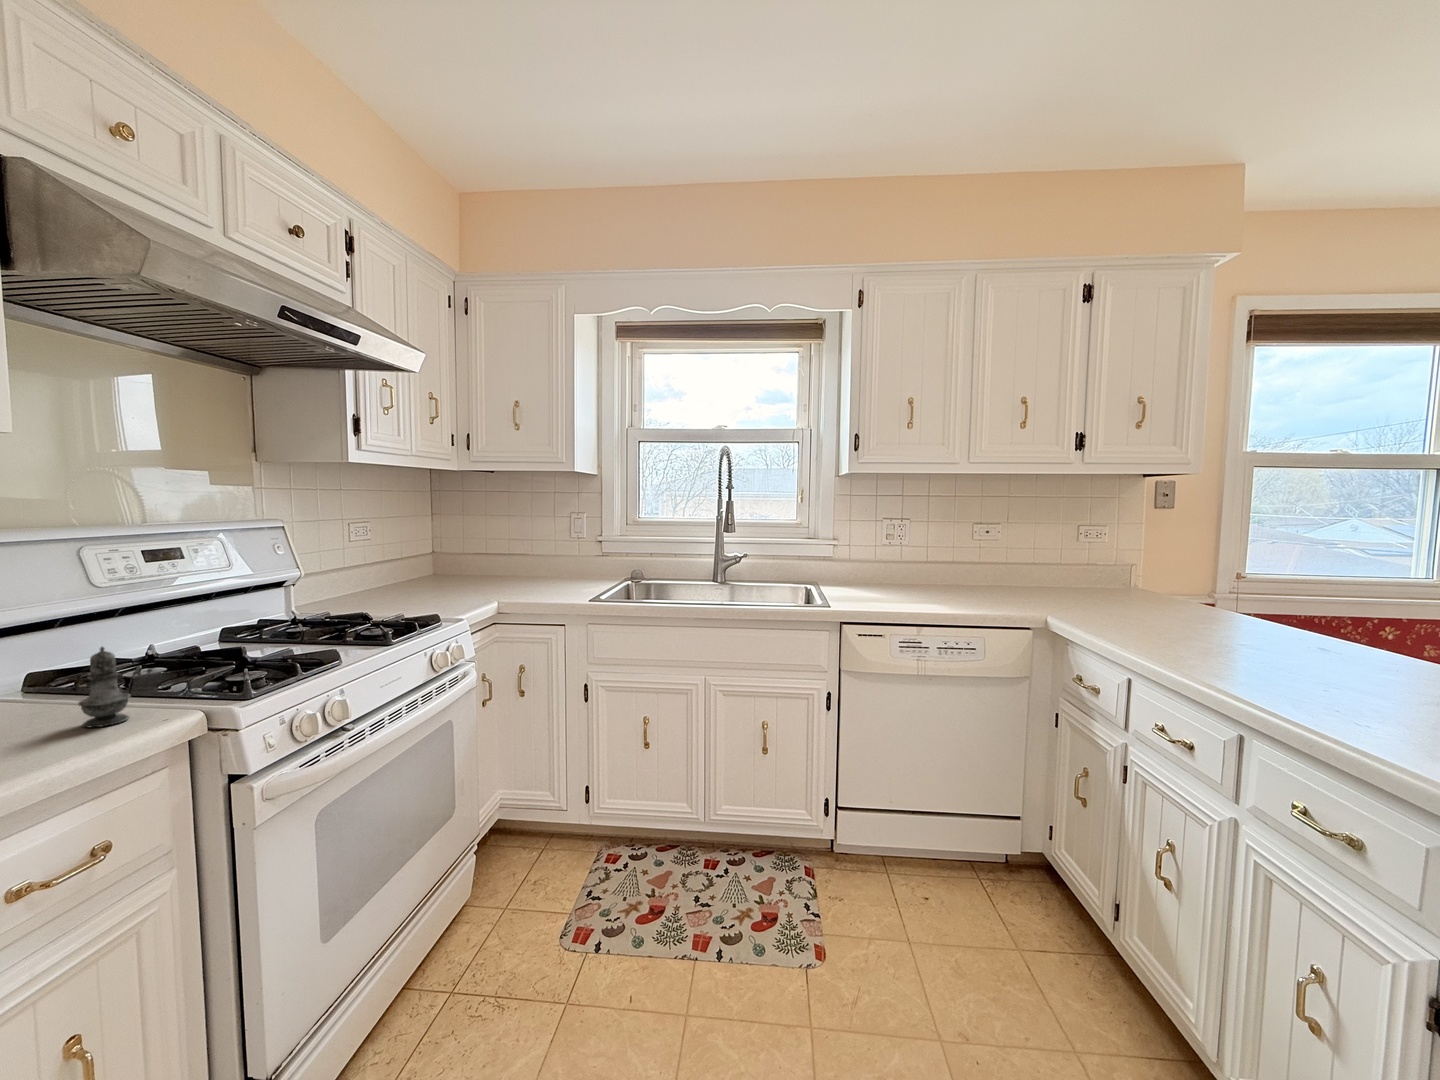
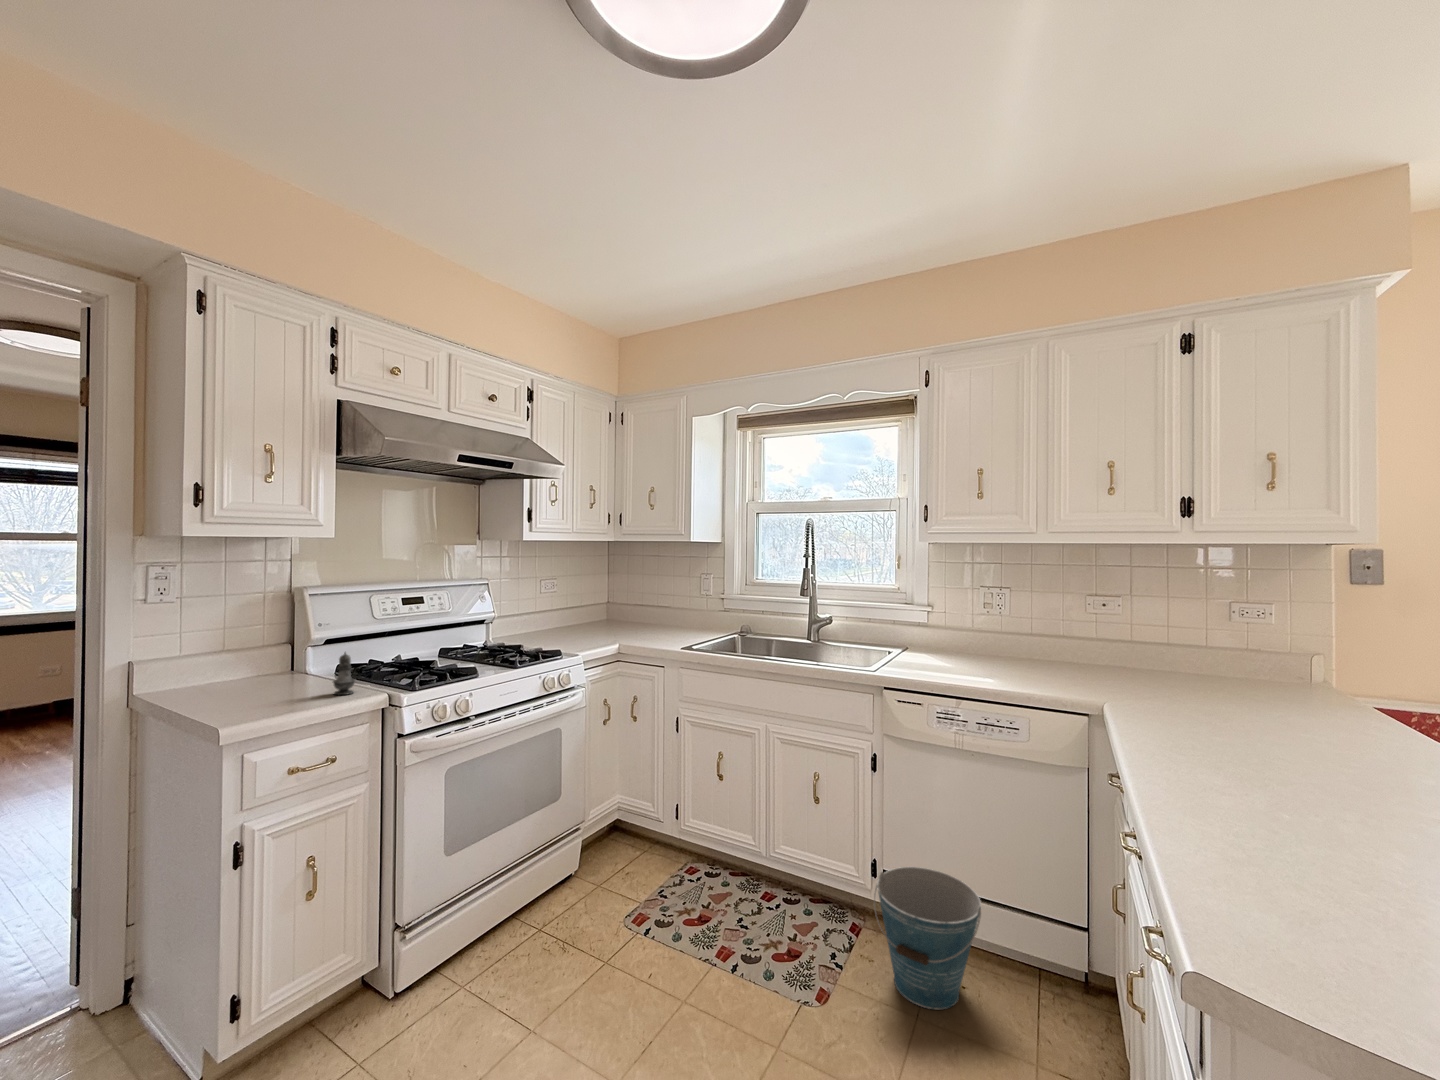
bucket: none [853,796,963,932] -> present [874,867,981,1010]

